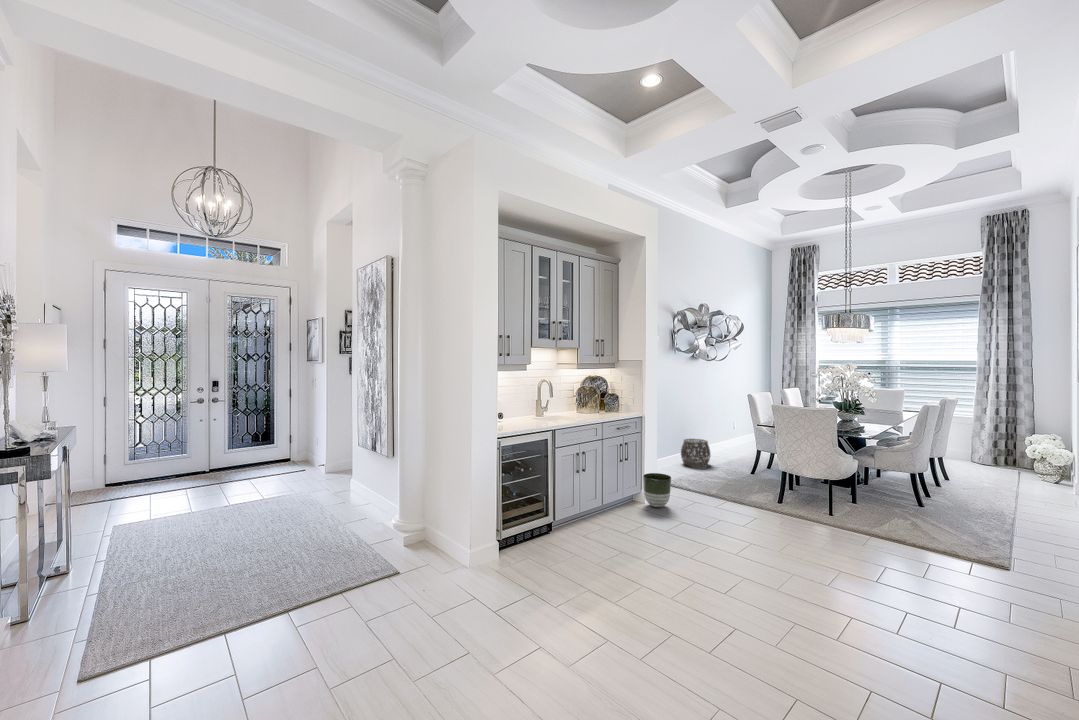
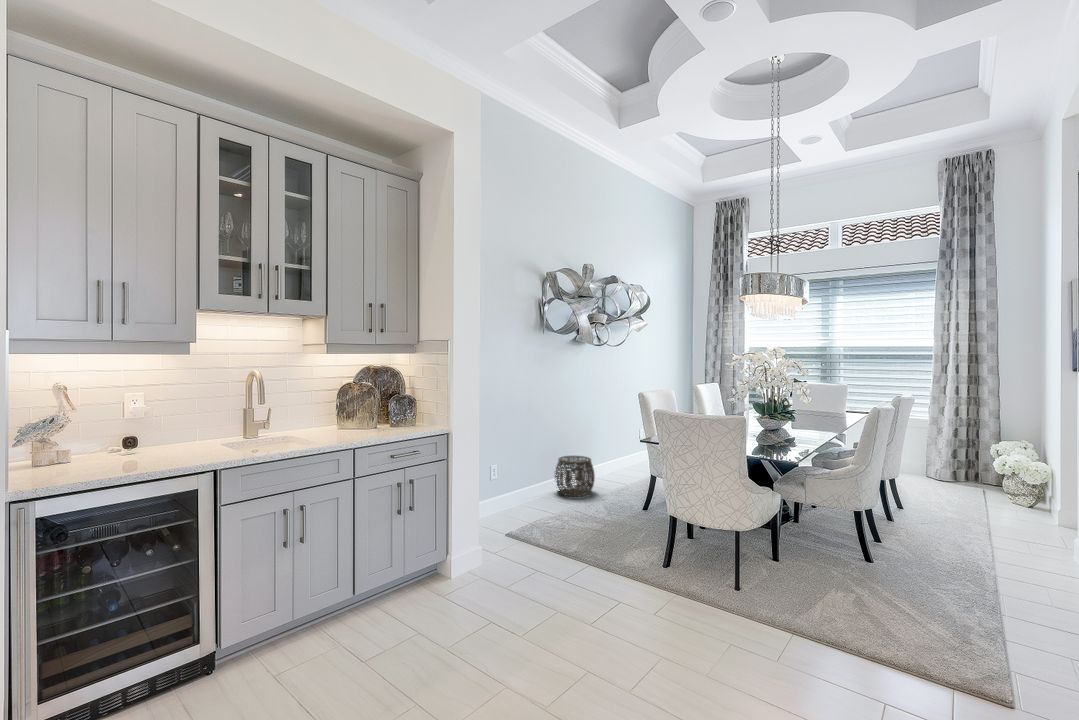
planter: present [643,473,671,507] -> none [459,517,503,573]

